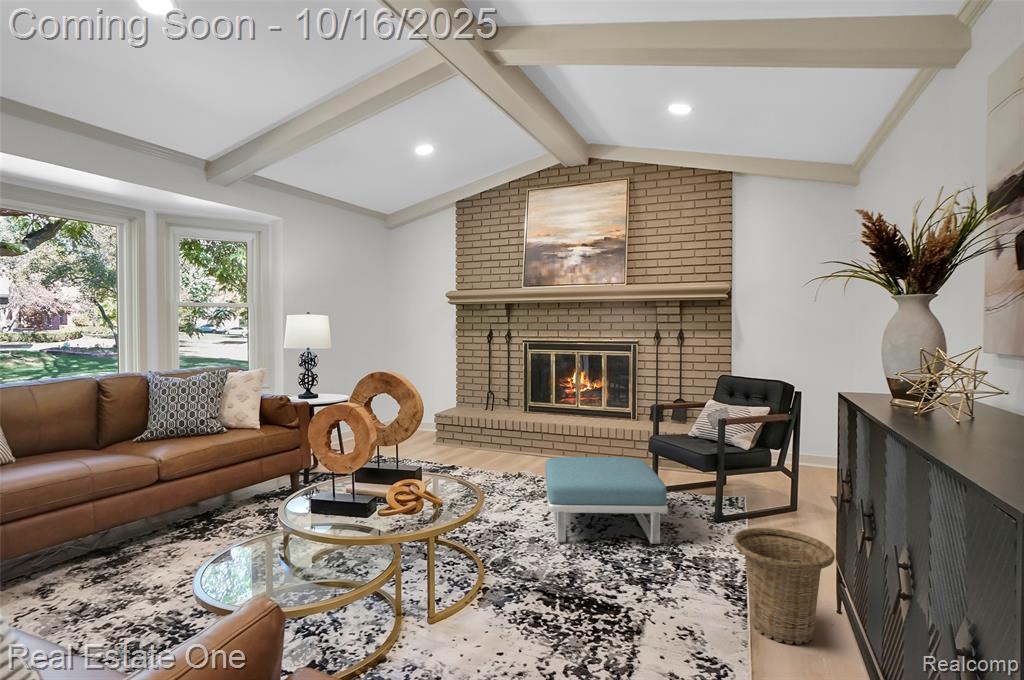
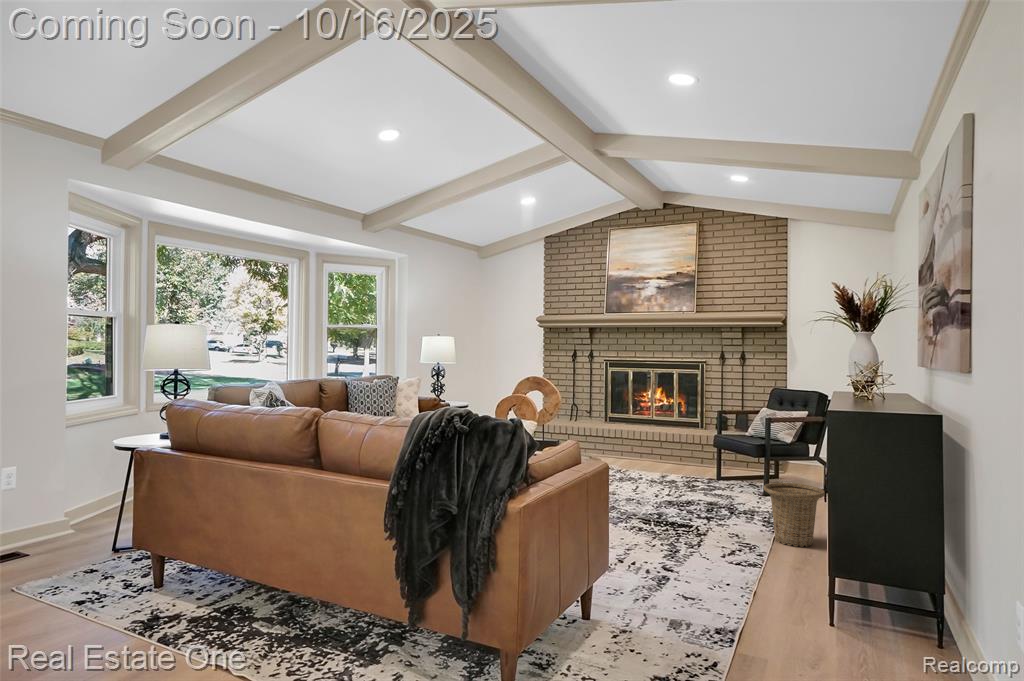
footstool: present [545,457,668,544] -> none [632,449,725,506]

